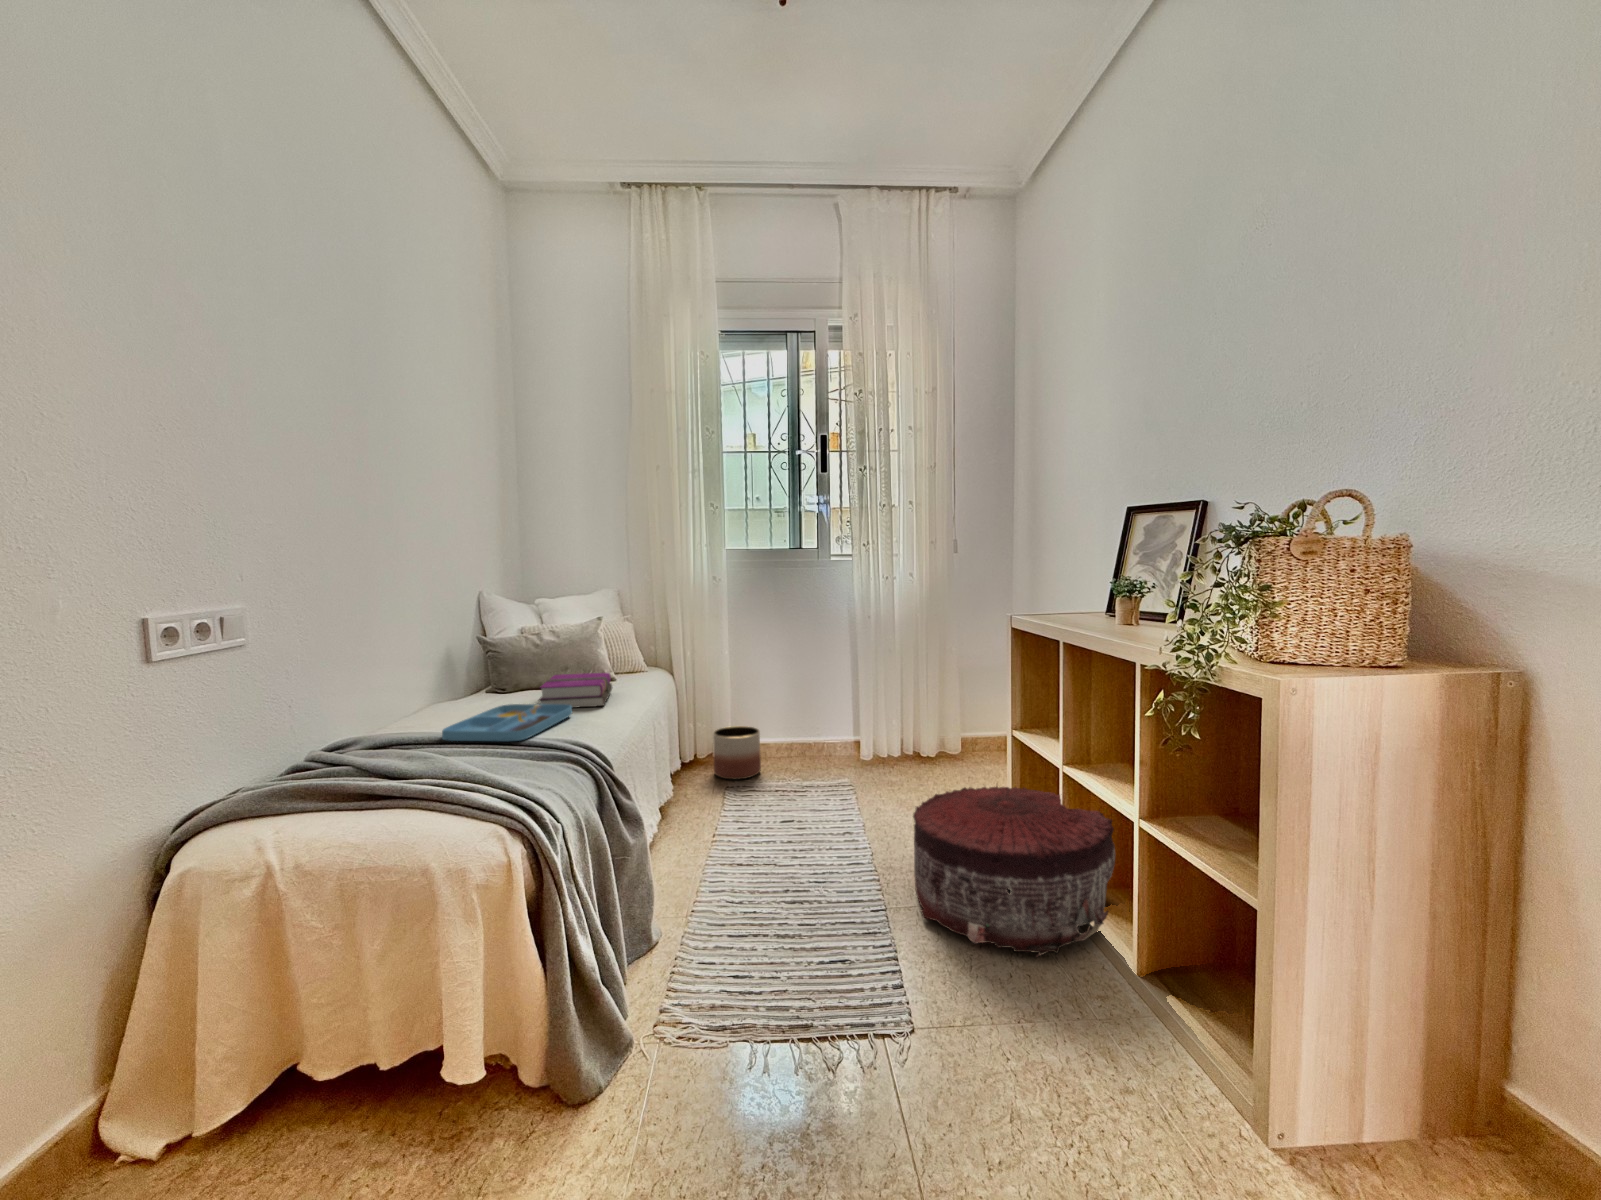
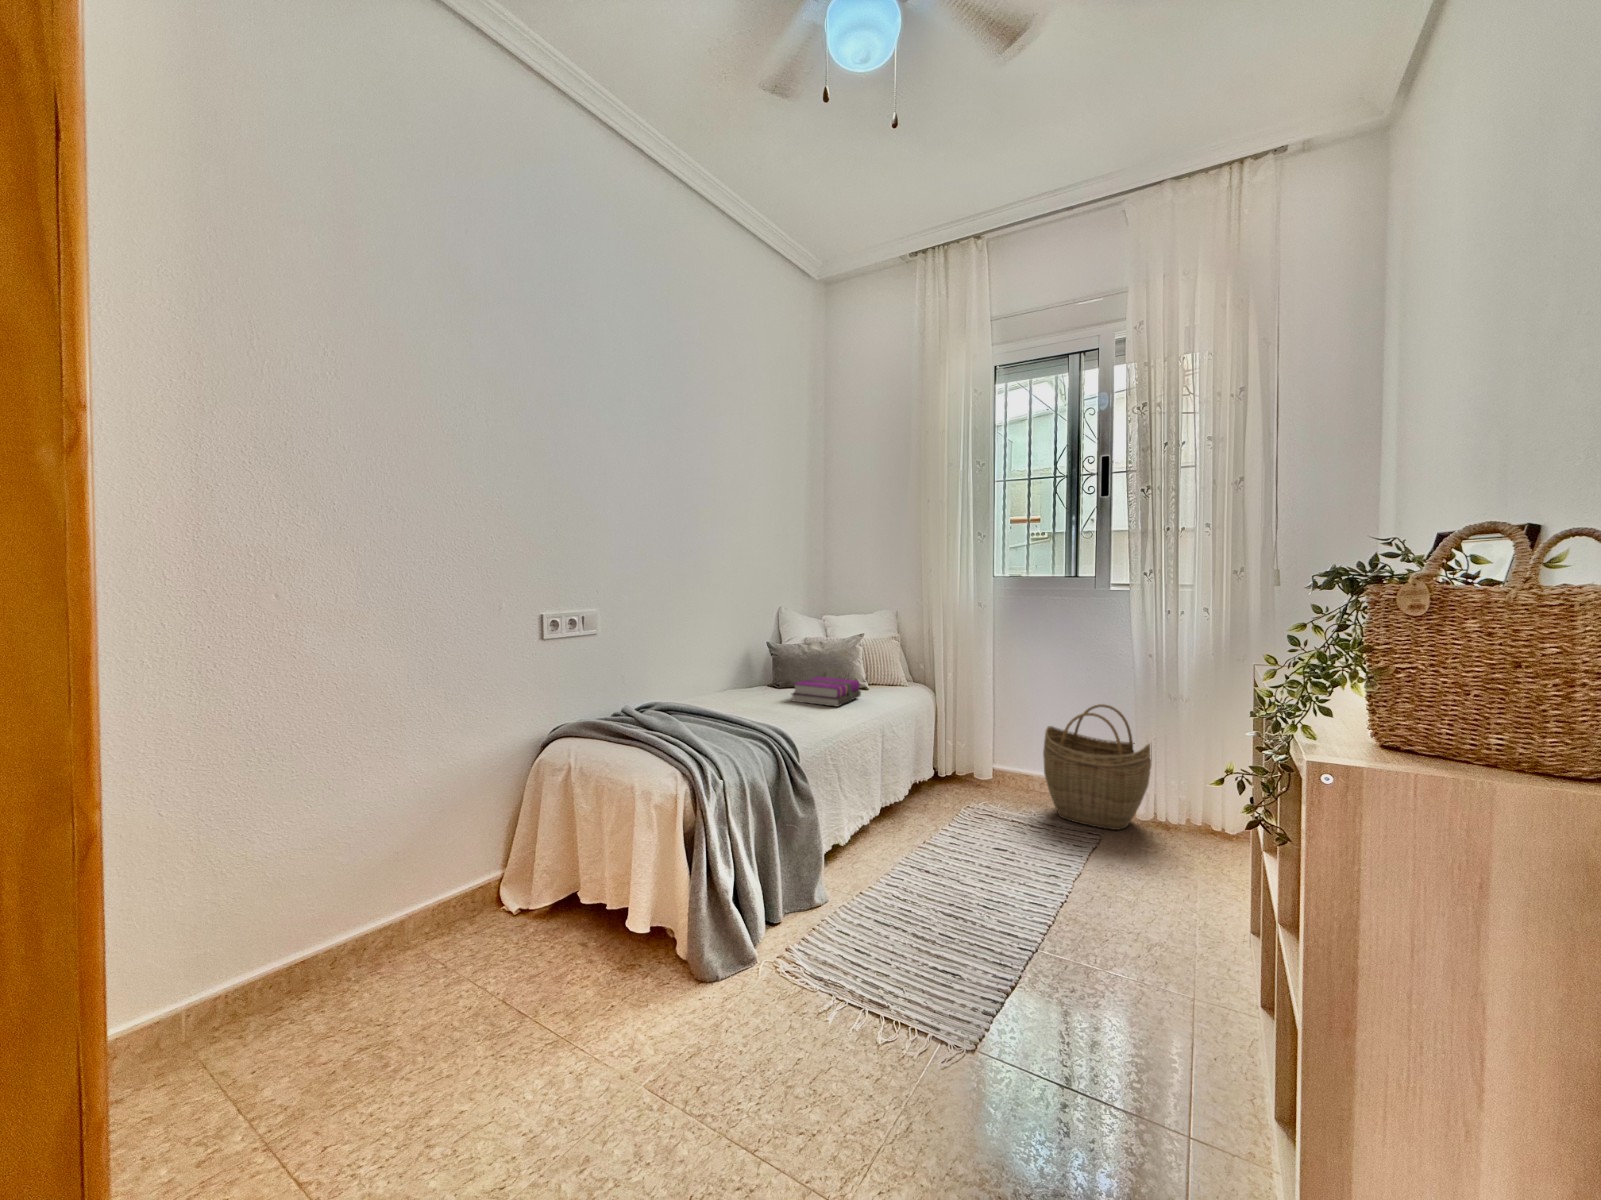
woven basket: none [790,661,884,777] -> present [1043,704,1152,830]
tray: present [442,704,572,741] -> none [705,693,806,719]
planter: present [713,726,761,779] -> none [964,751,1012,804]
pouf: present [913,786,1115,956] -> none [1060,854,1321,1055]

